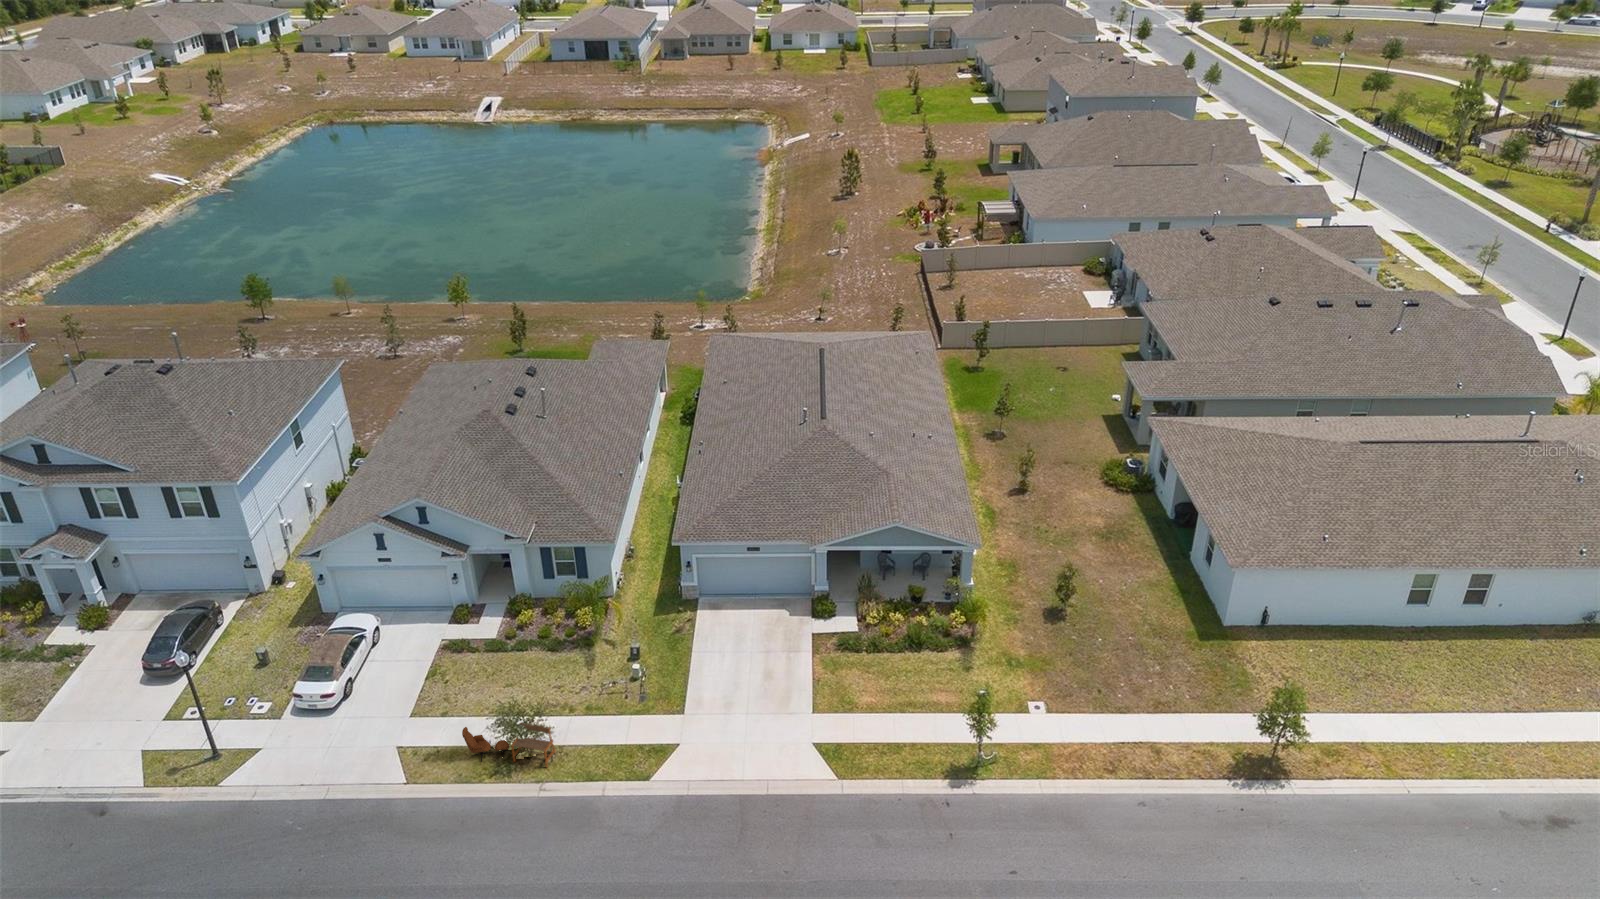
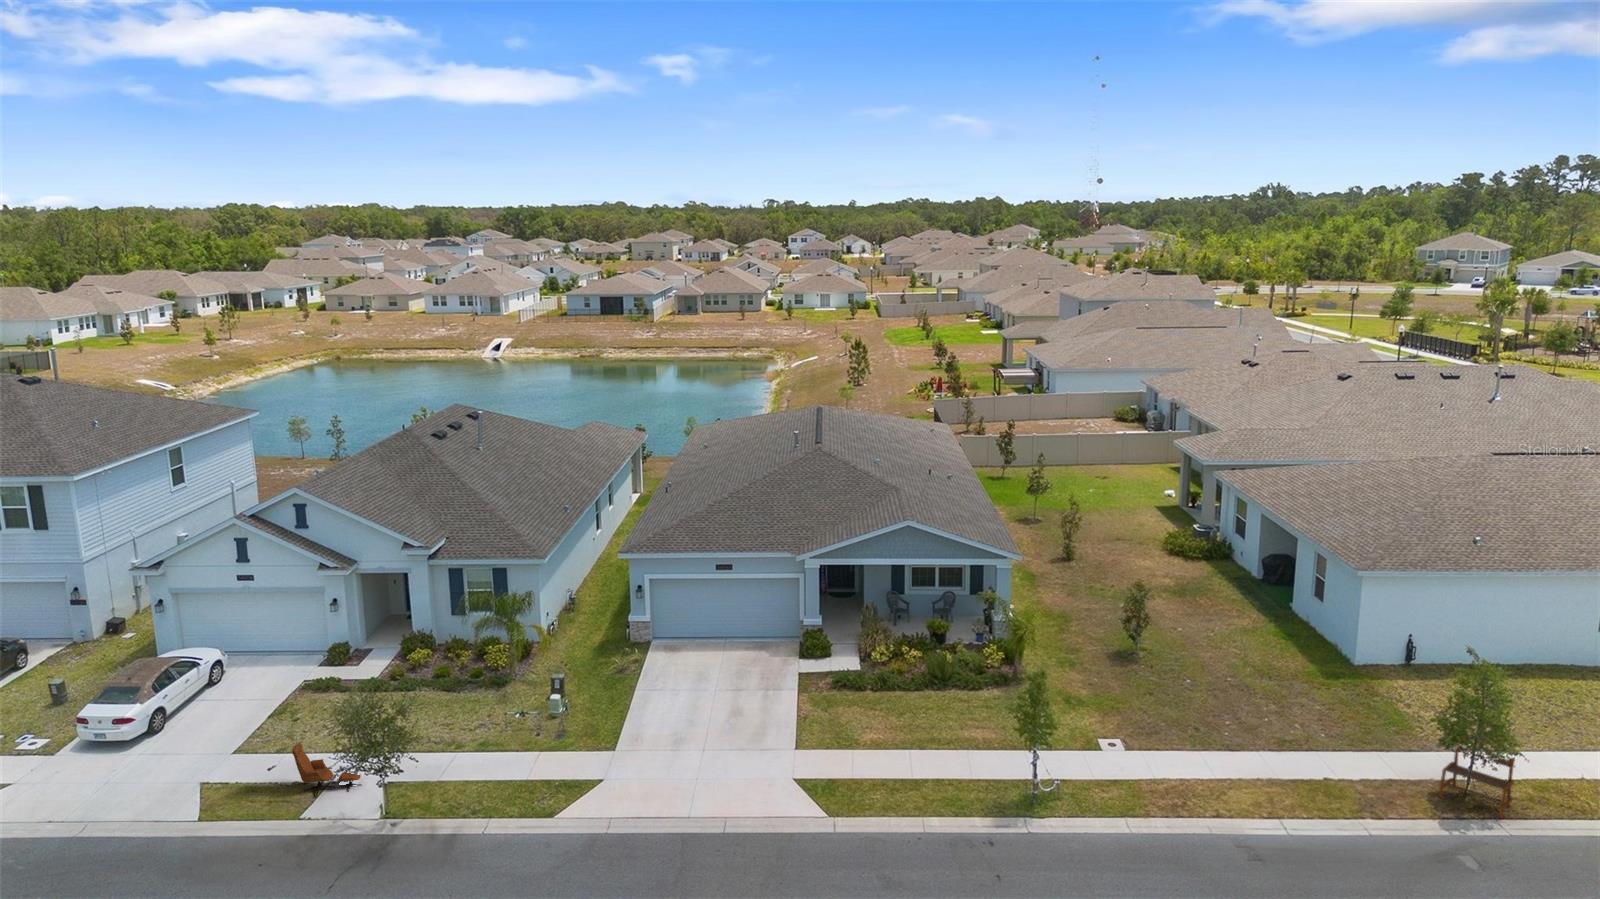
bench: present [512,723,555,767] -> present [1439,749,1515,819]

